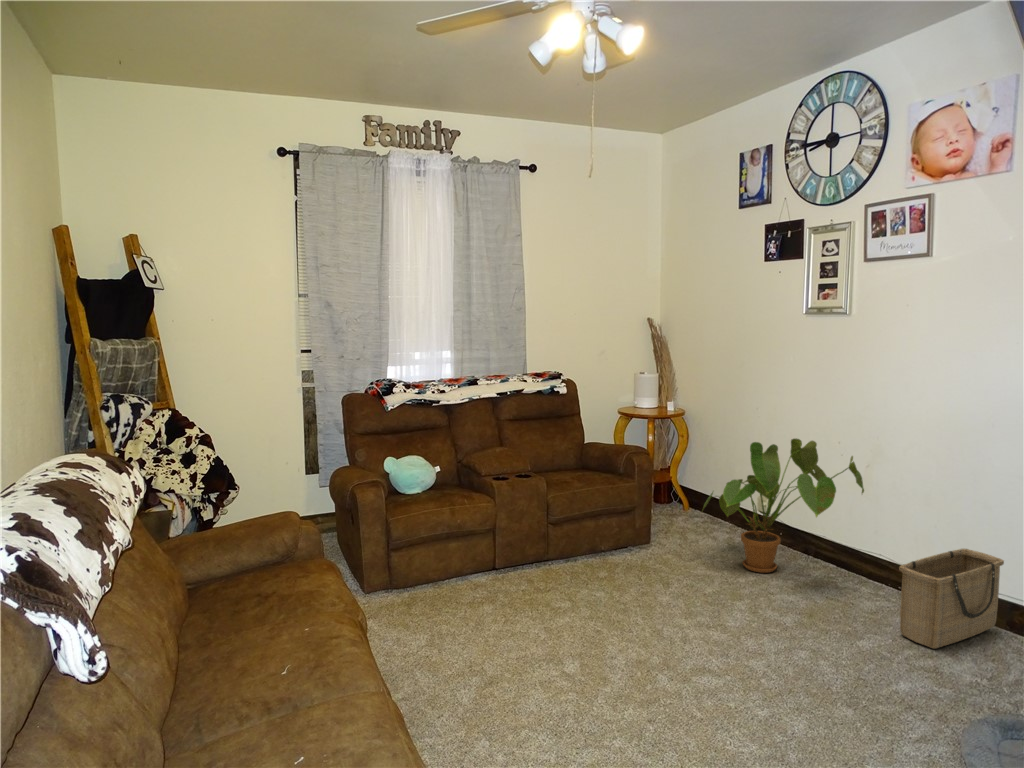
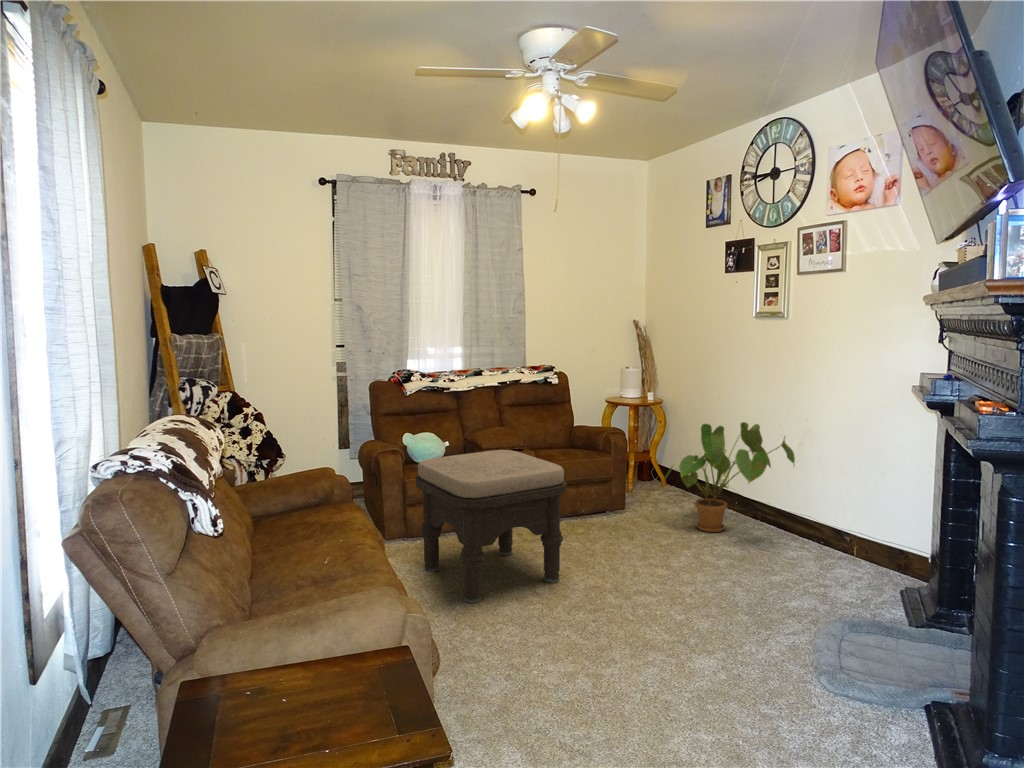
ottoman: none [406,481,602,691] -> present [416,450,566,603]
basket: present [899,549,1004,648] -> none [805,509,893,584]

